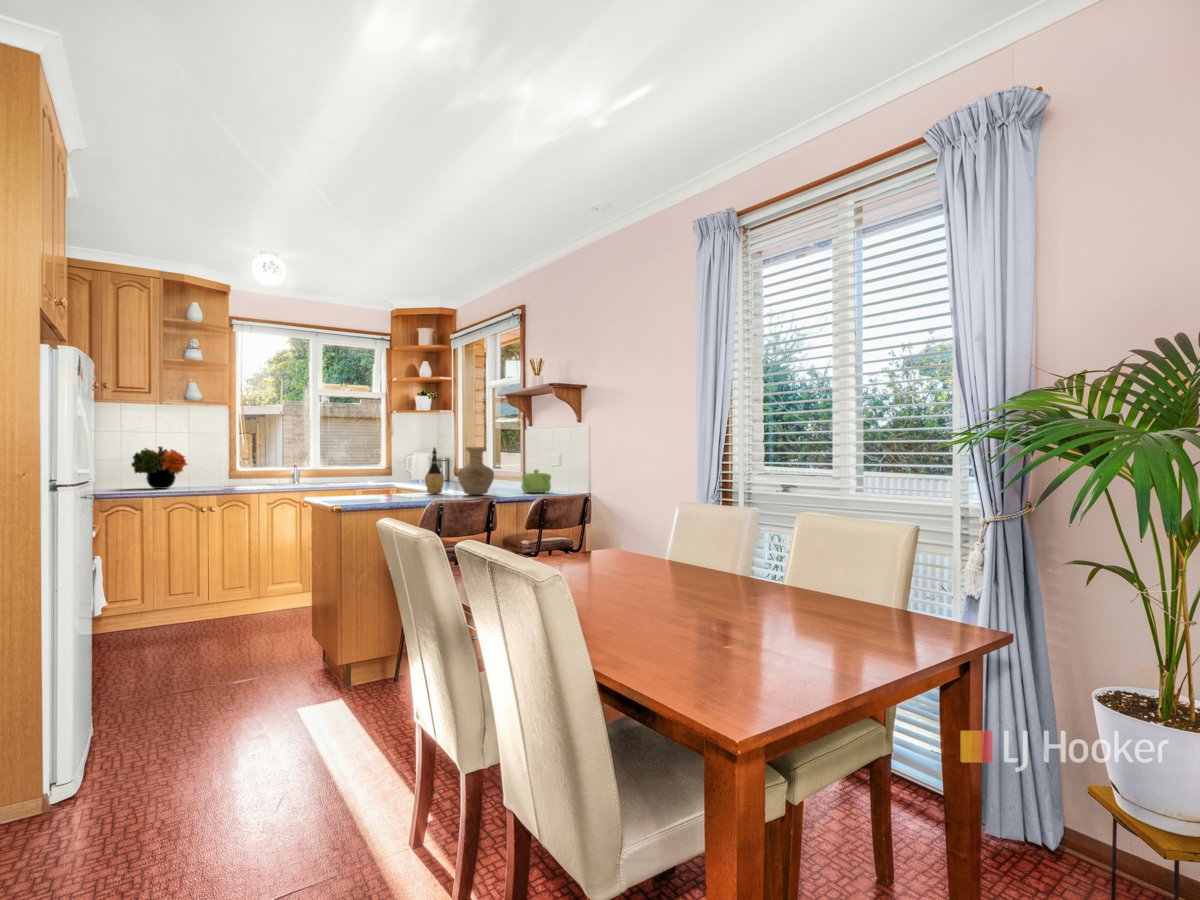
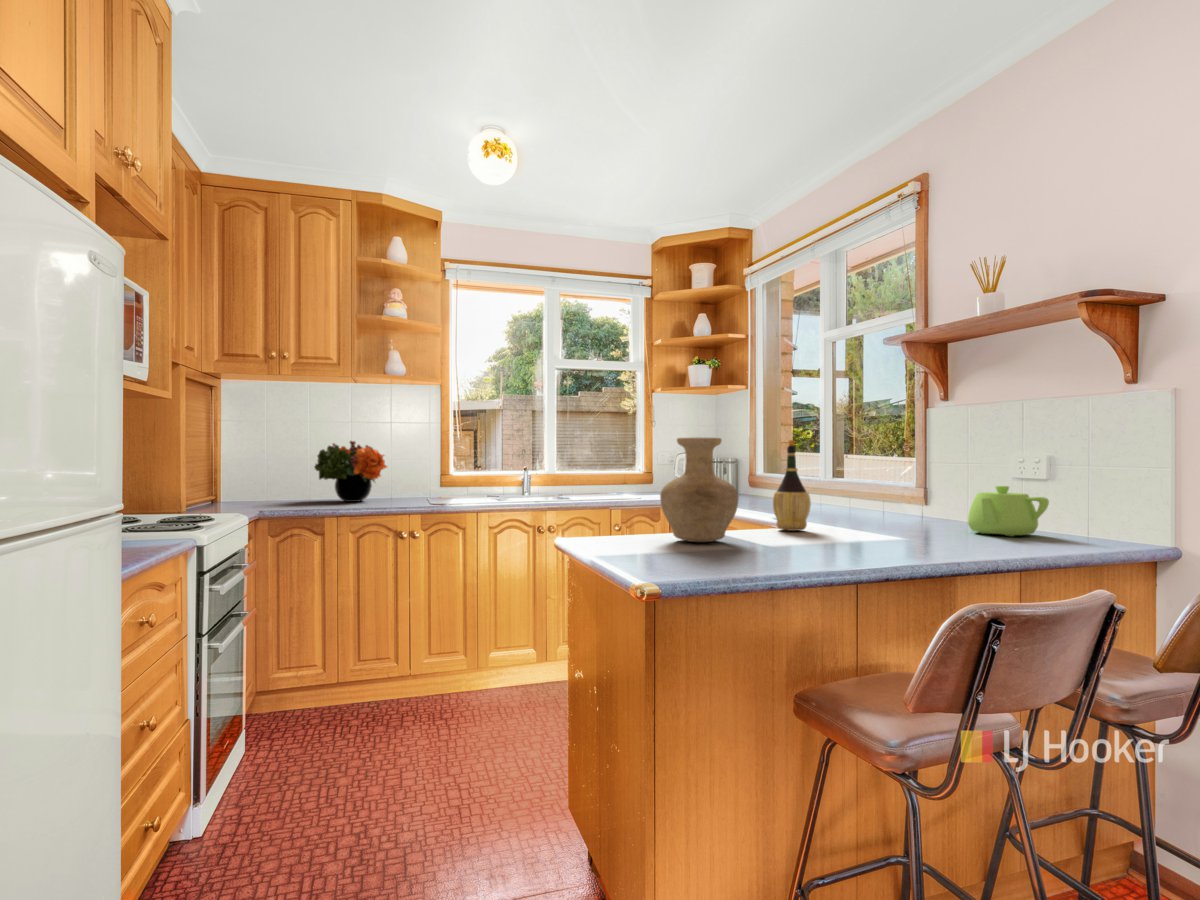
vase: present [458,447,494,495] -> present [660,437,739,542]

